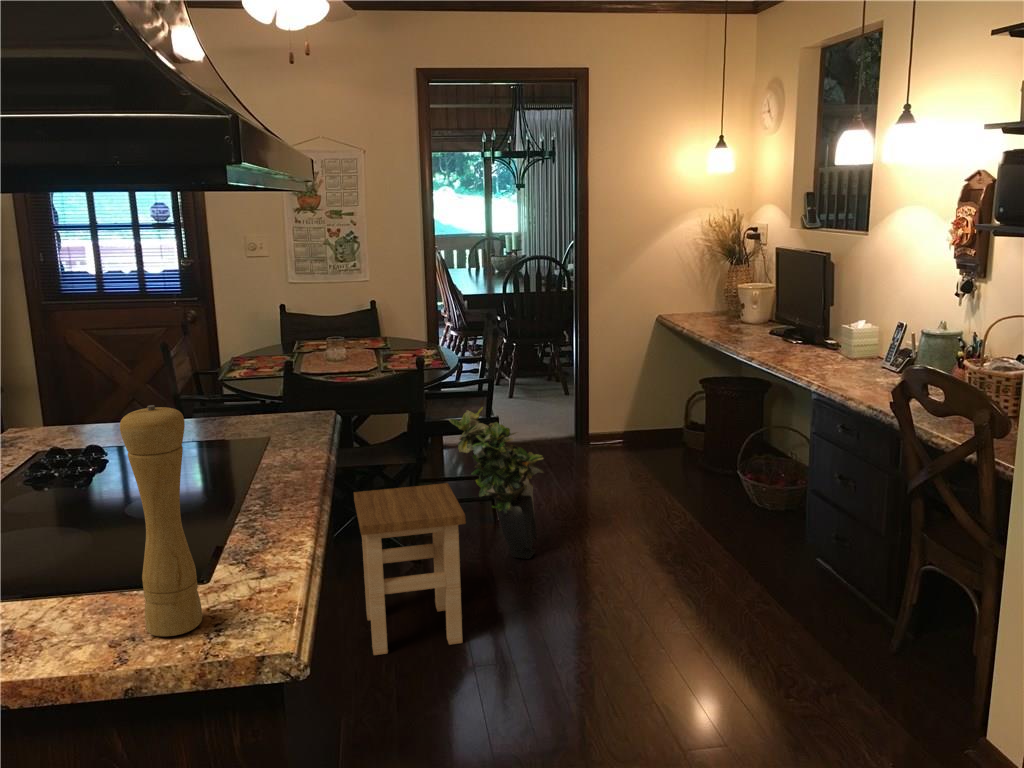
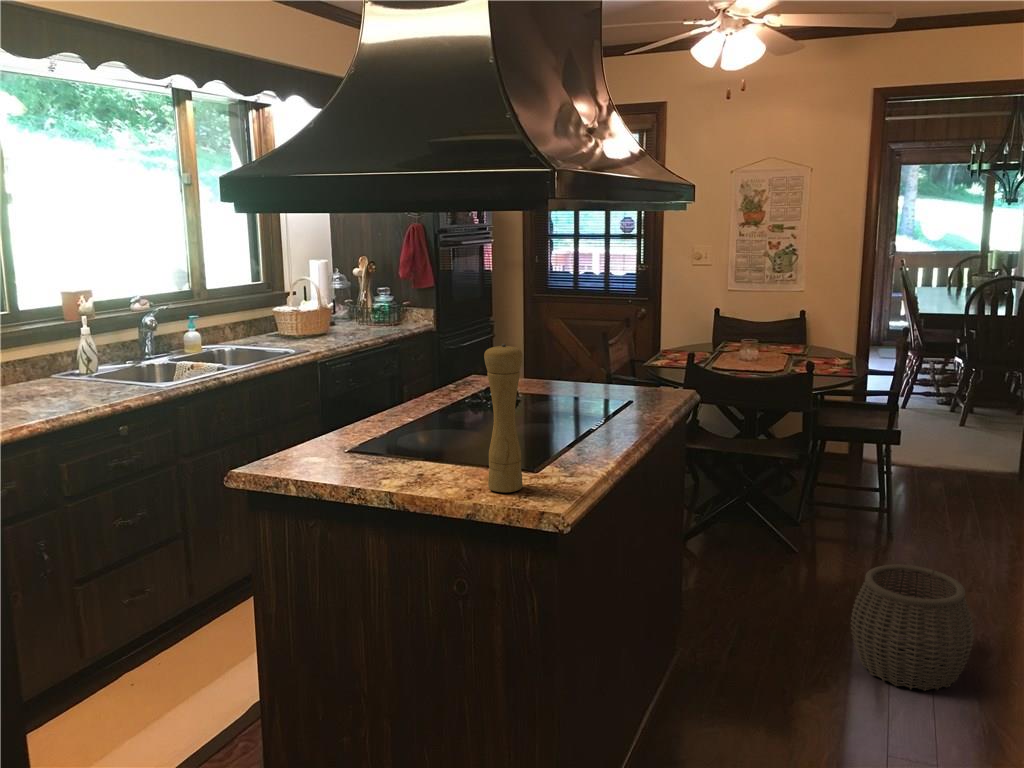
potted plant: present [449,407,544,559] -> none [837,415,933,570]
stool: present [354,483,466,655] -> none [722,469,819,620]
woven basket: none [517,562,633,693] -> present [851,565,974,691]

